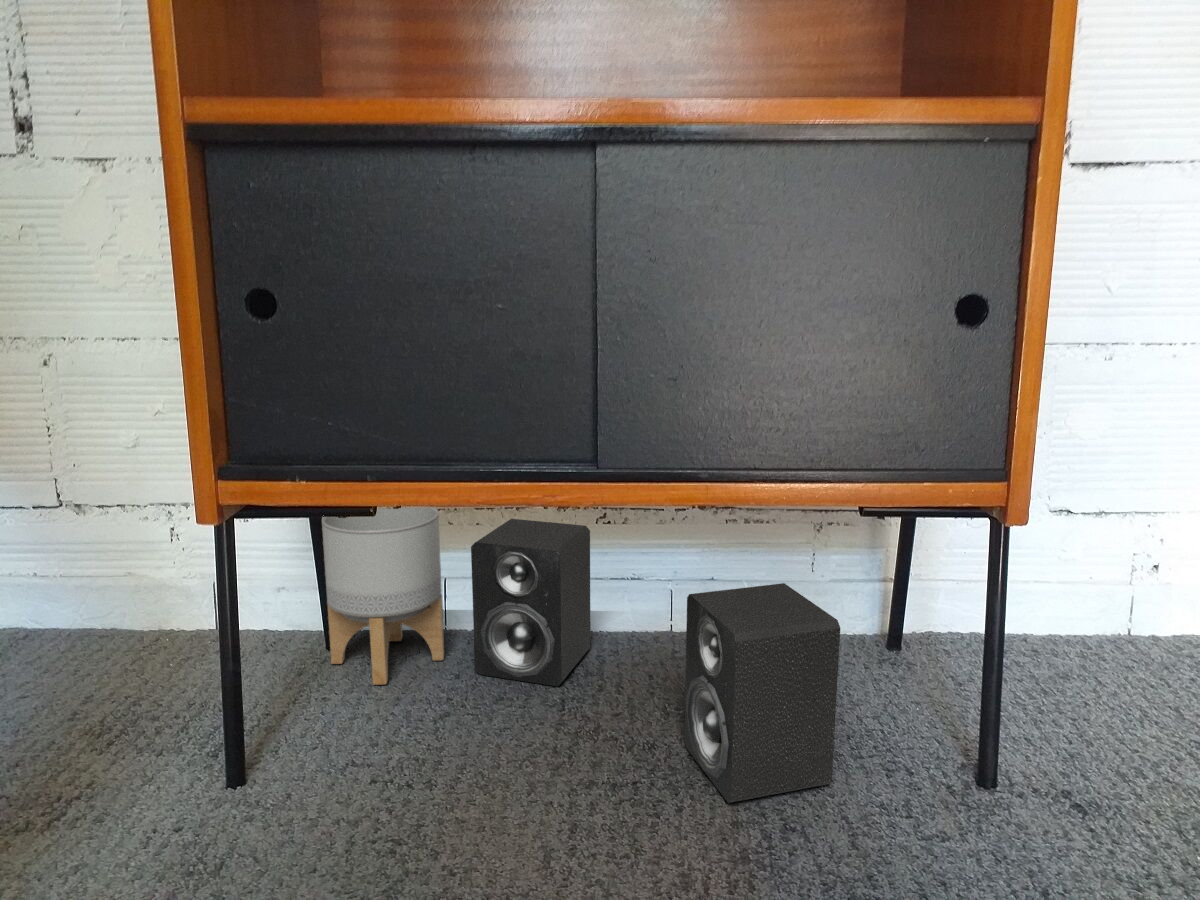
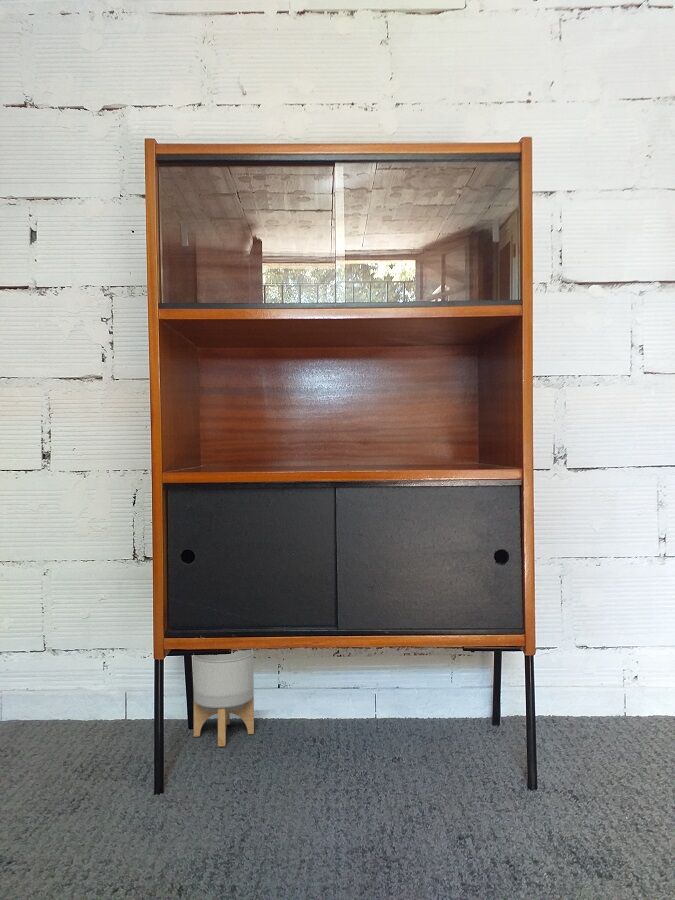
speaker: present [471,519,840,803] -> none [271,654,455,798]

